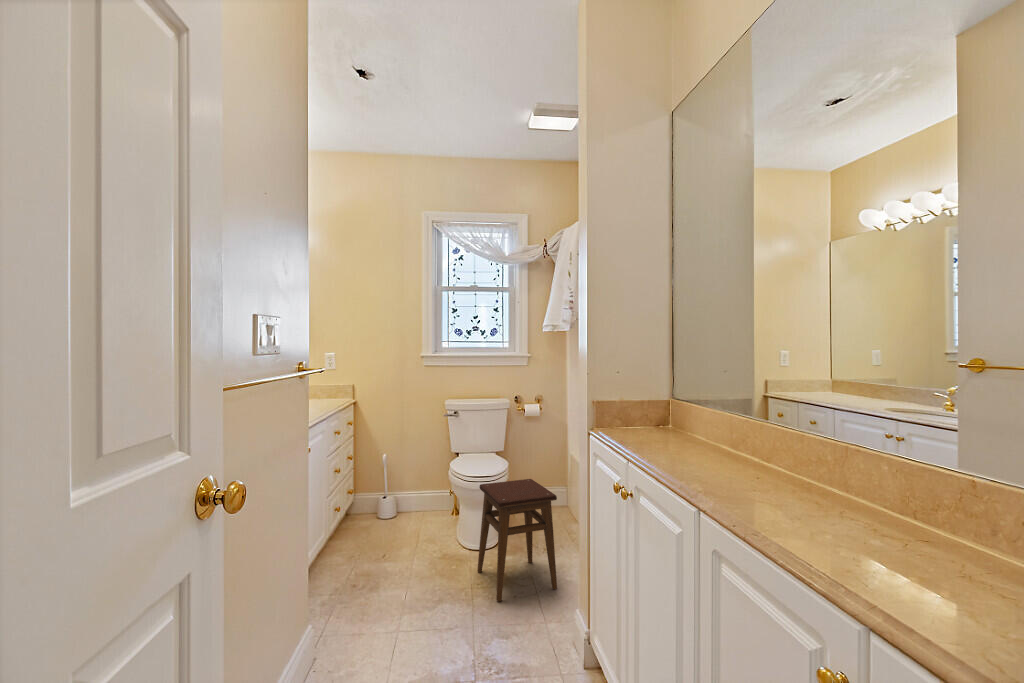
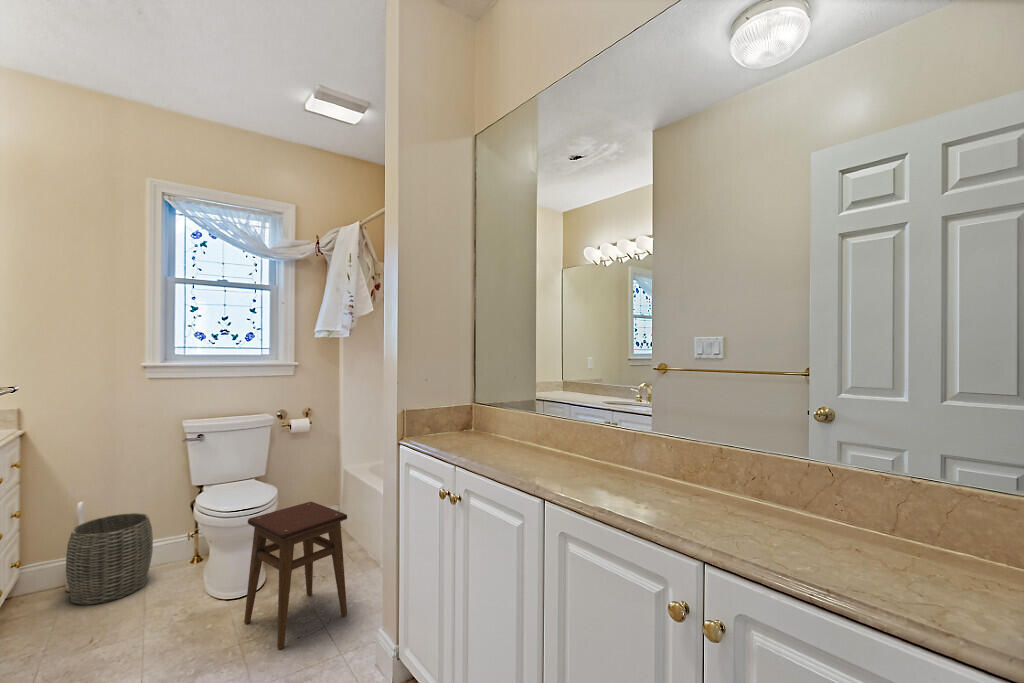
woven basket: none [376,467,426,529] -> present [66,513,153,605]

